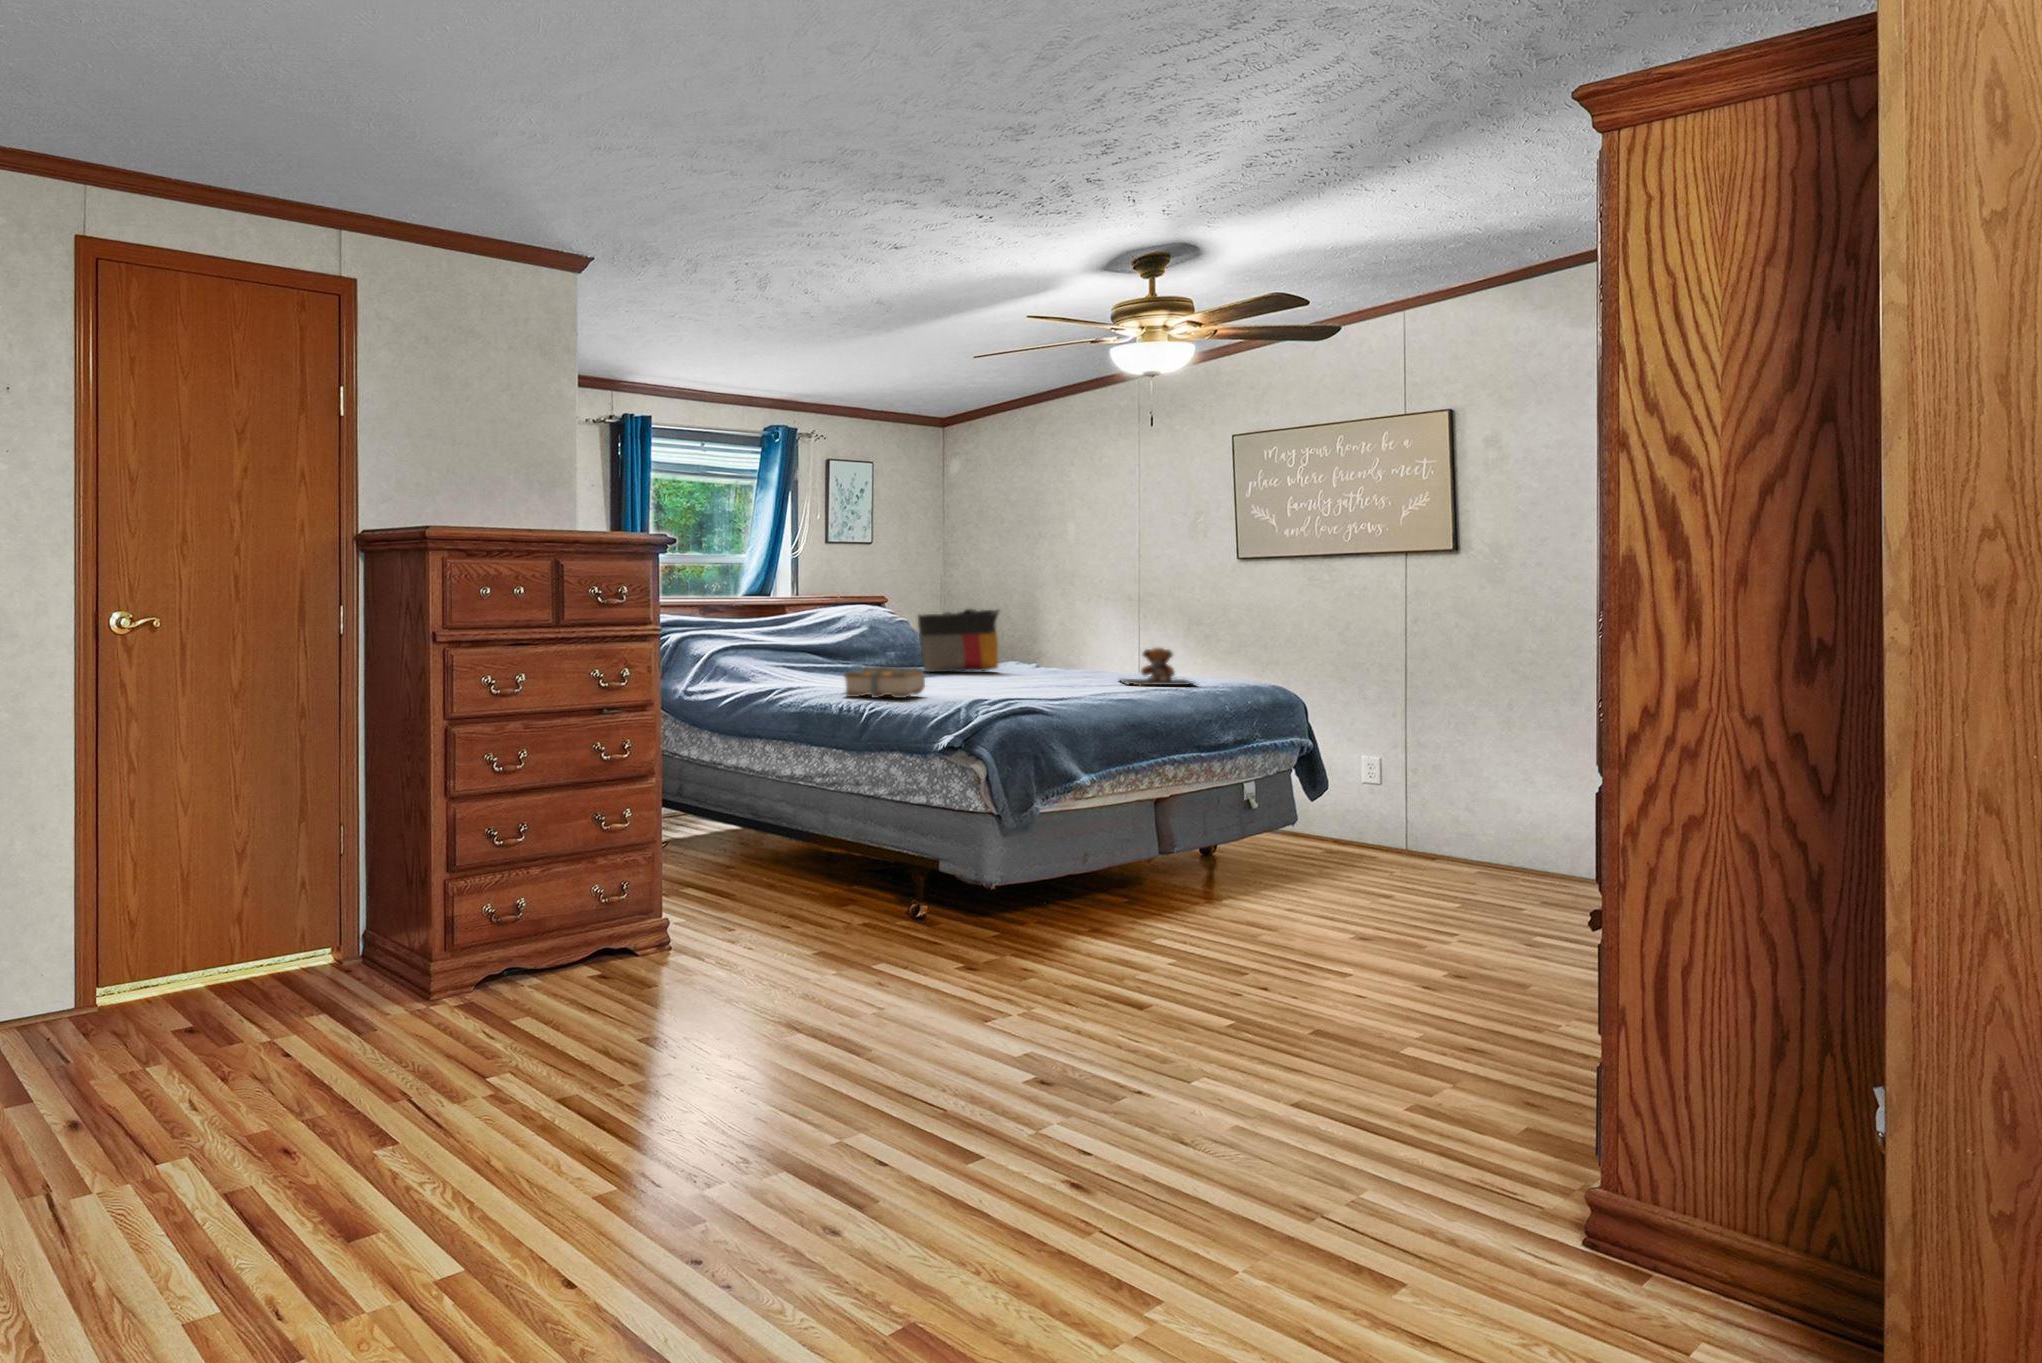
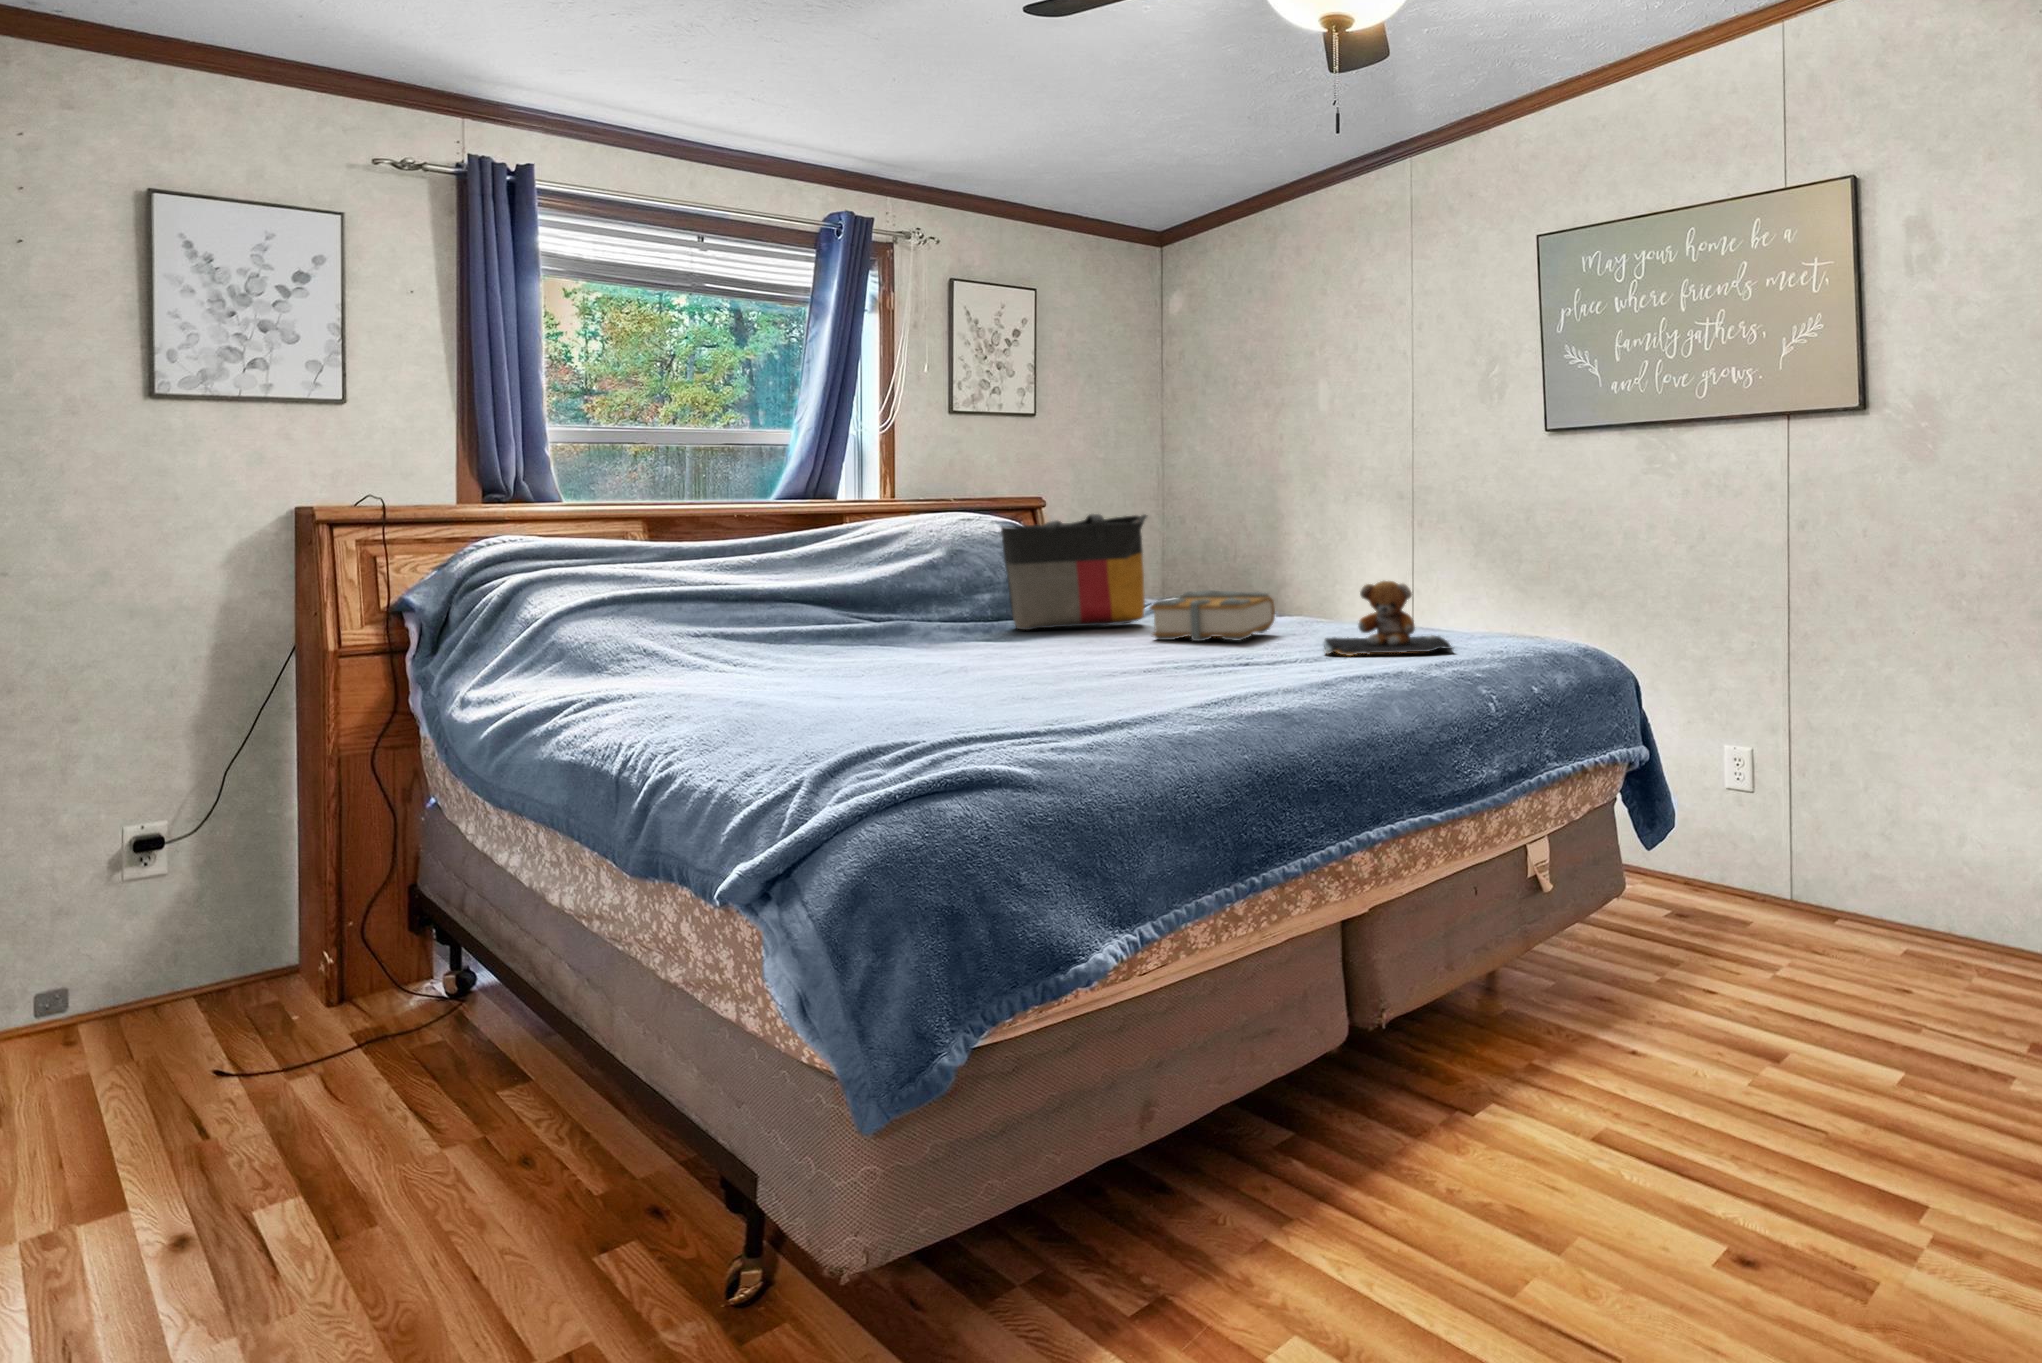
book: present [844,666,925,698] -> present [1150,590,1275,641]

